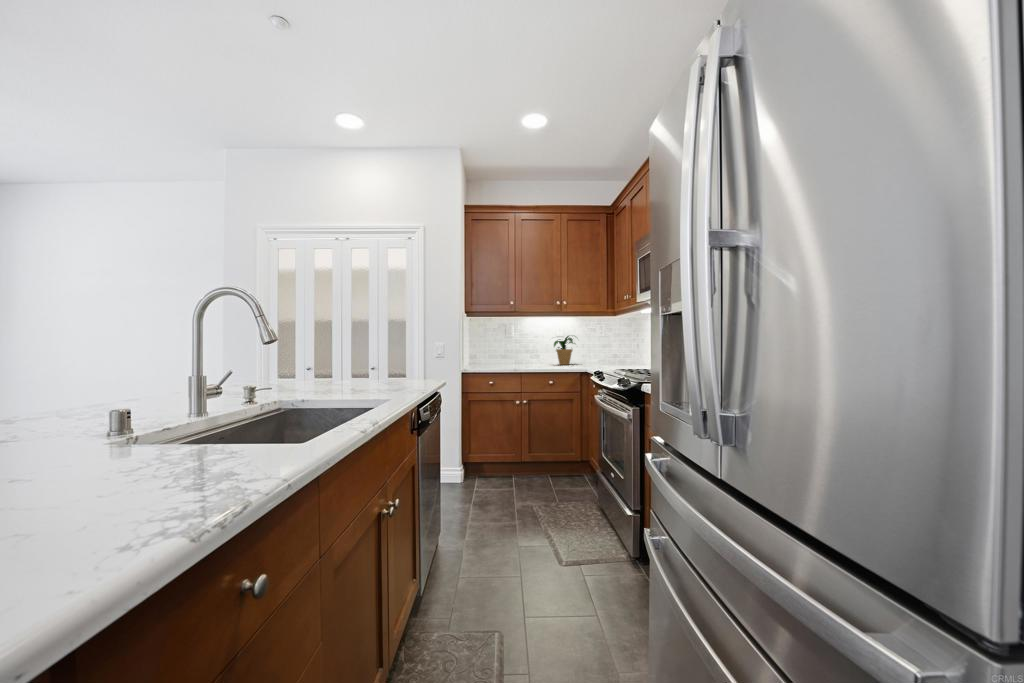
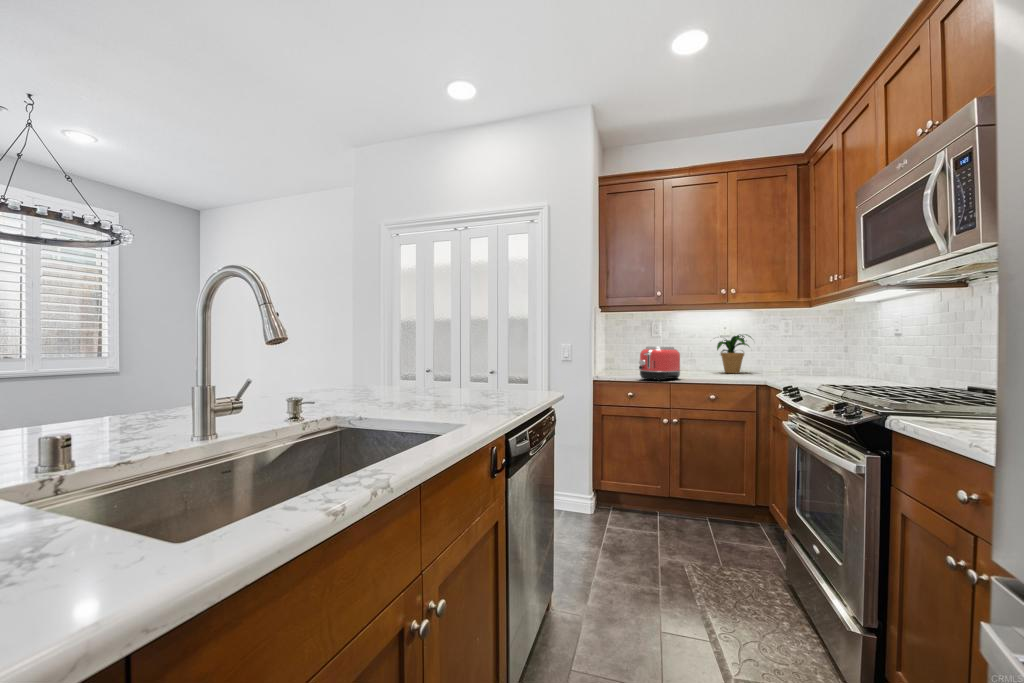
toaster: none [497,345,528,371] -> present [639,346,680,381]

